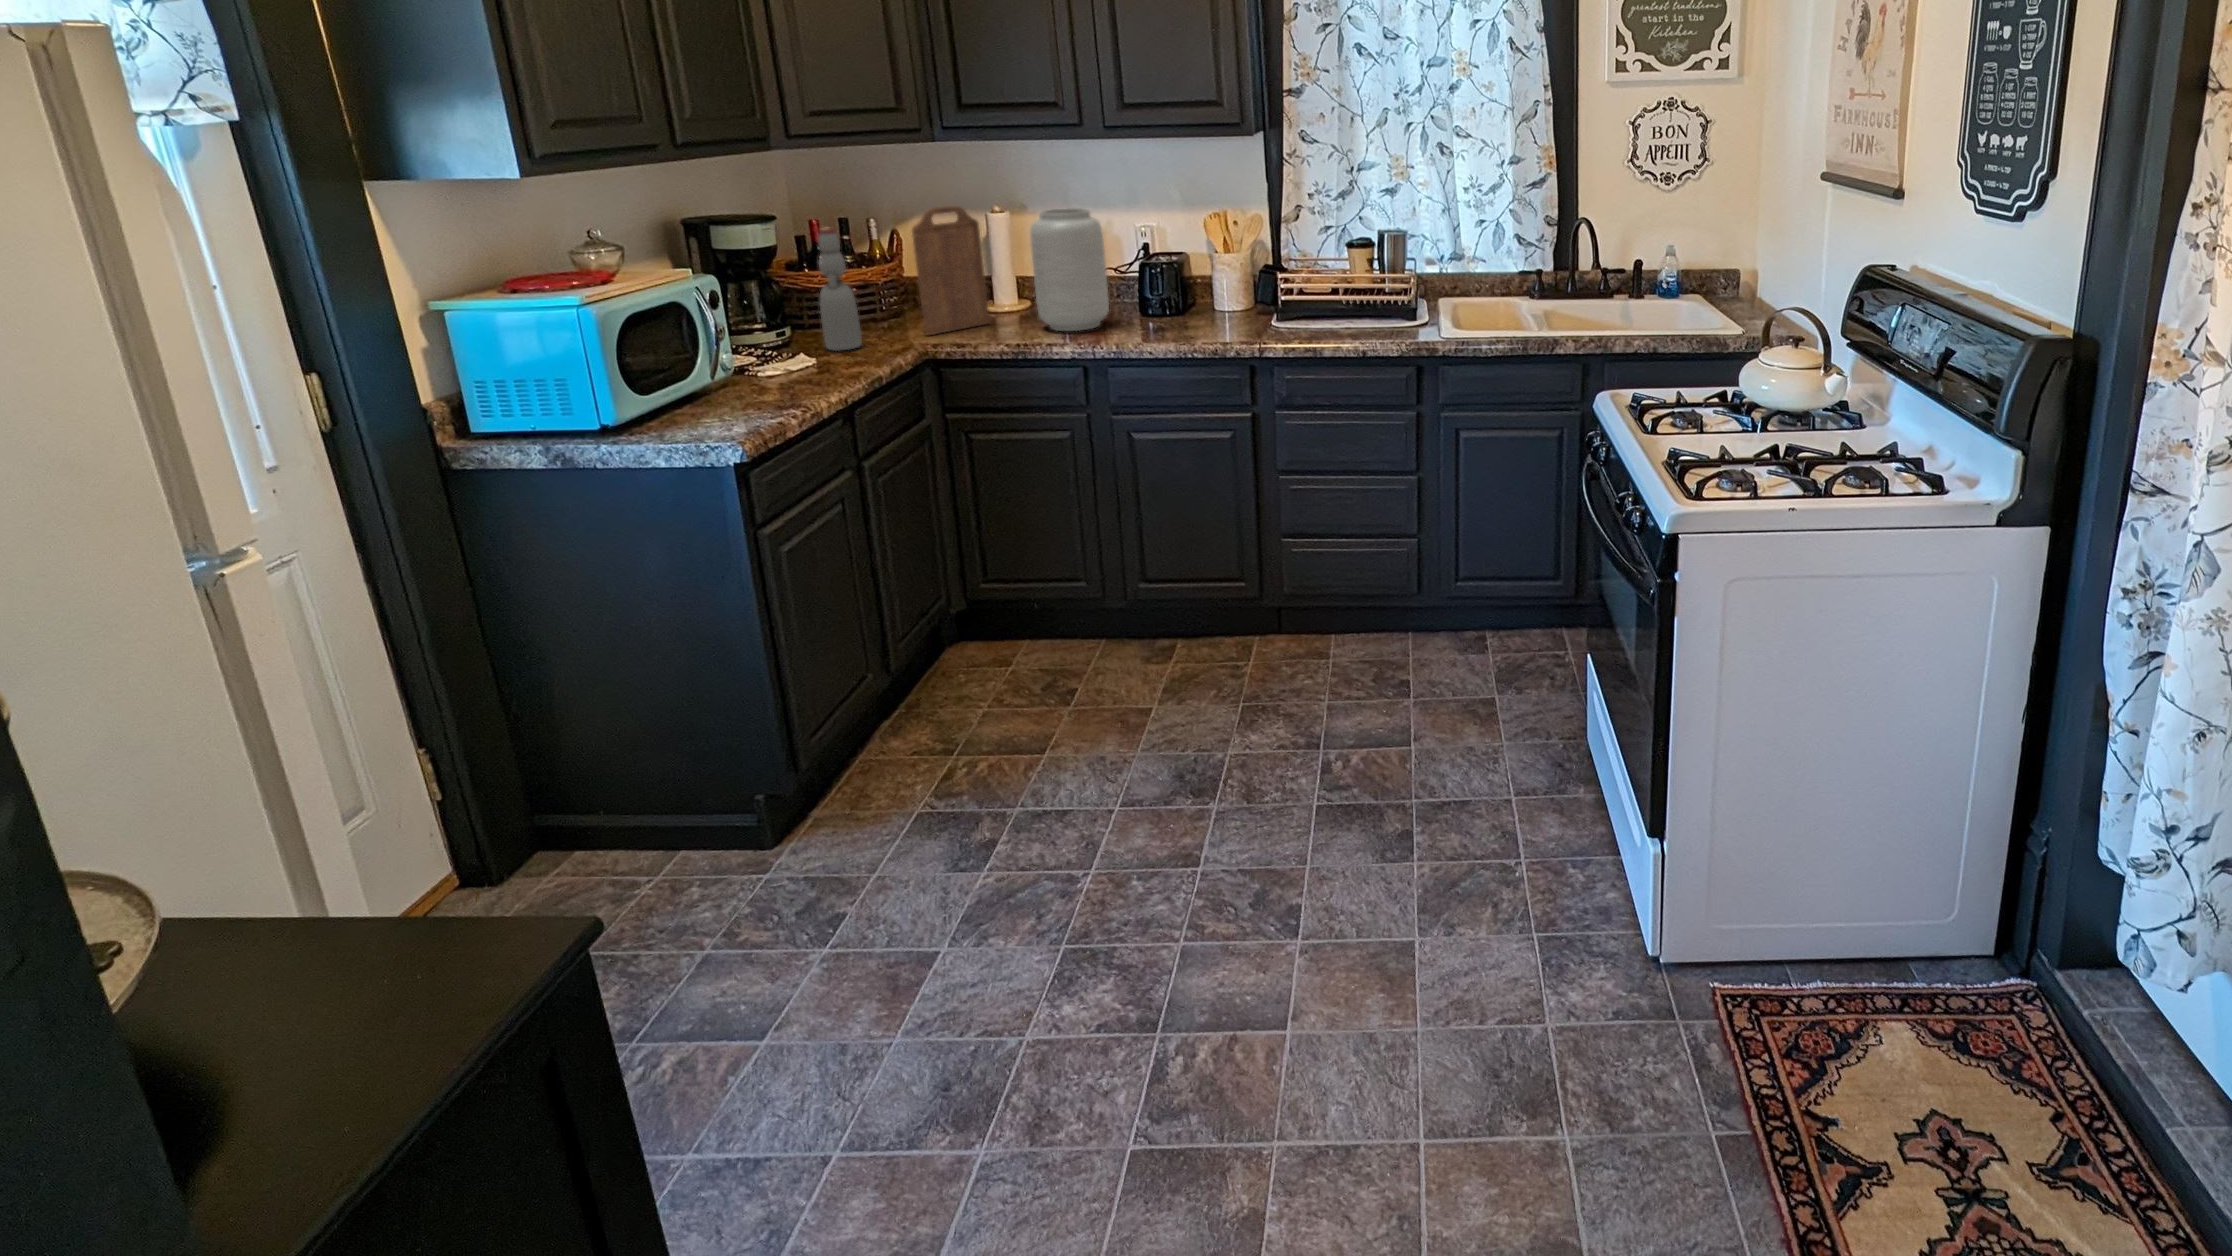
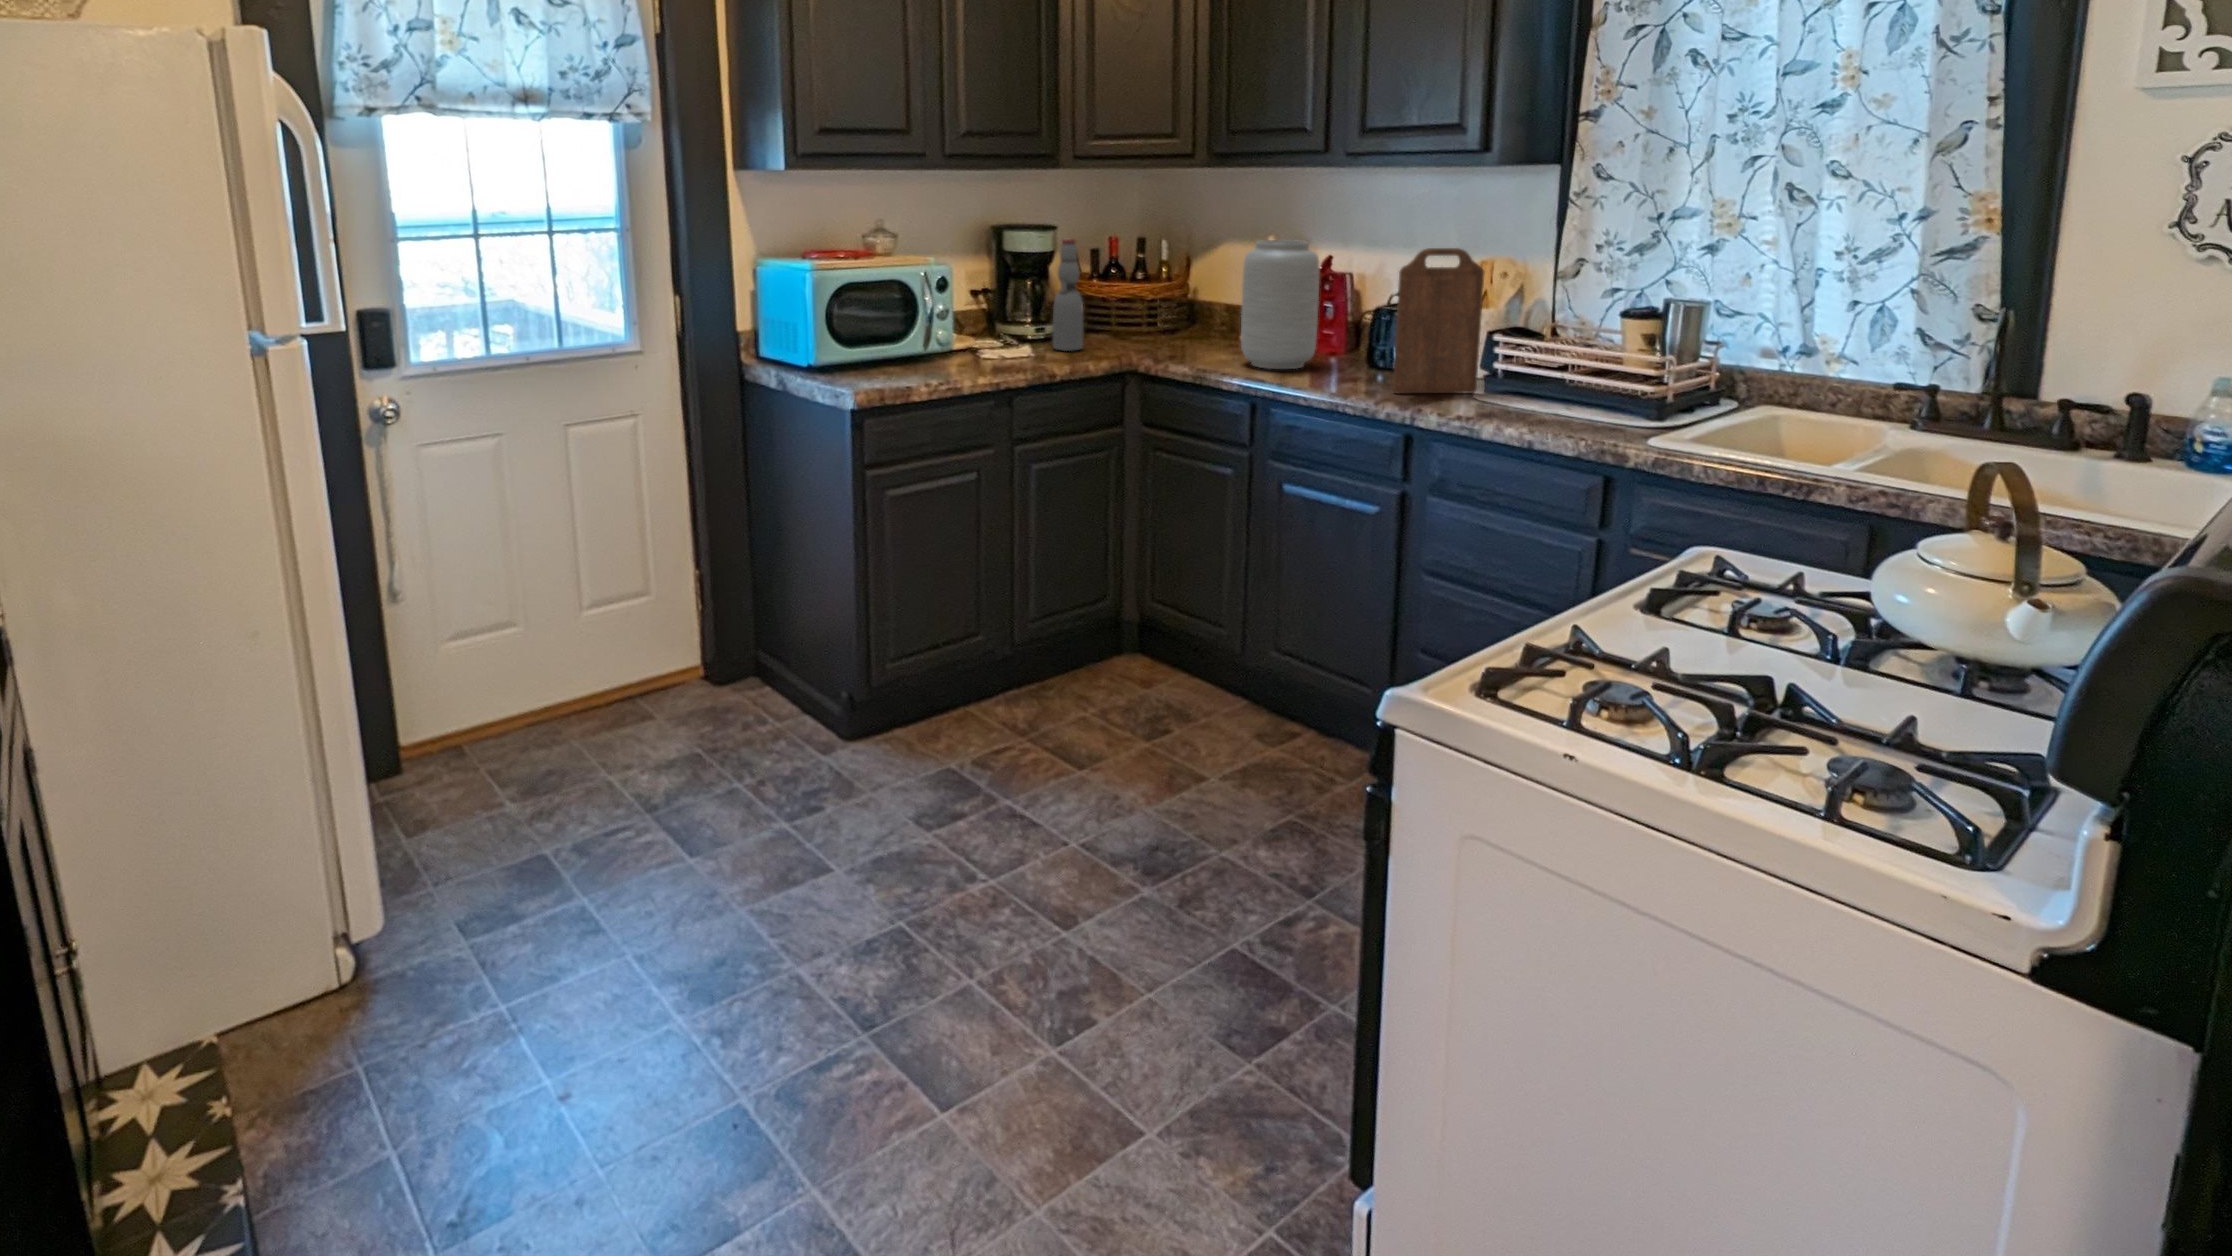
cutting board: present [912,206,990,335] -> present [1393,248,1485,394]

